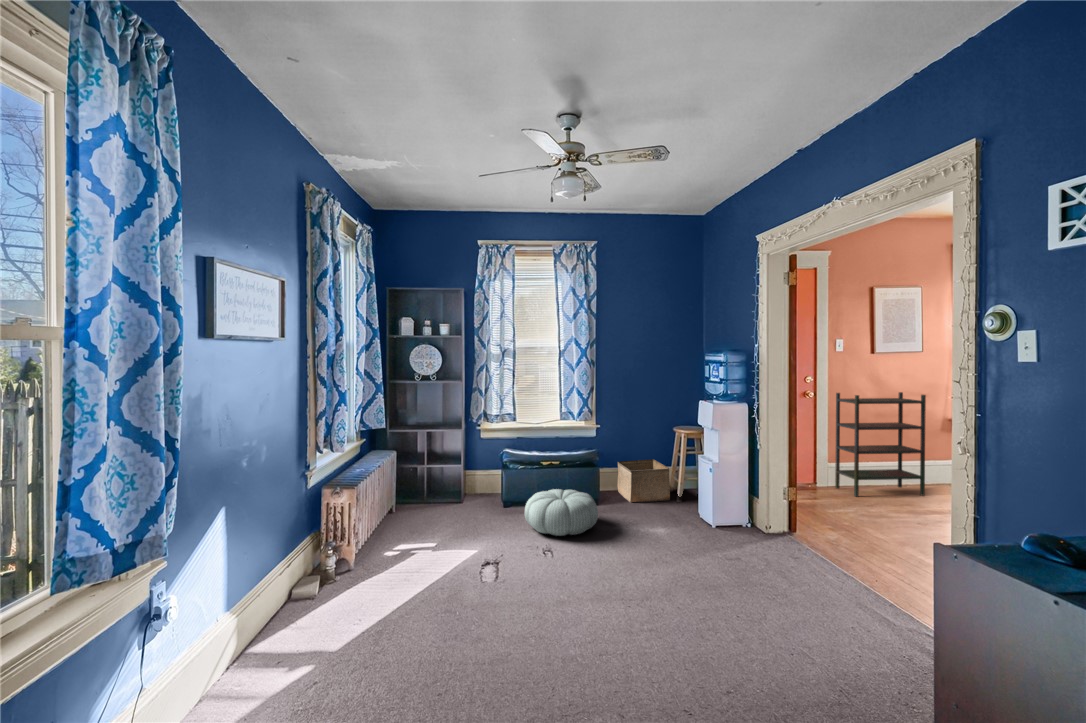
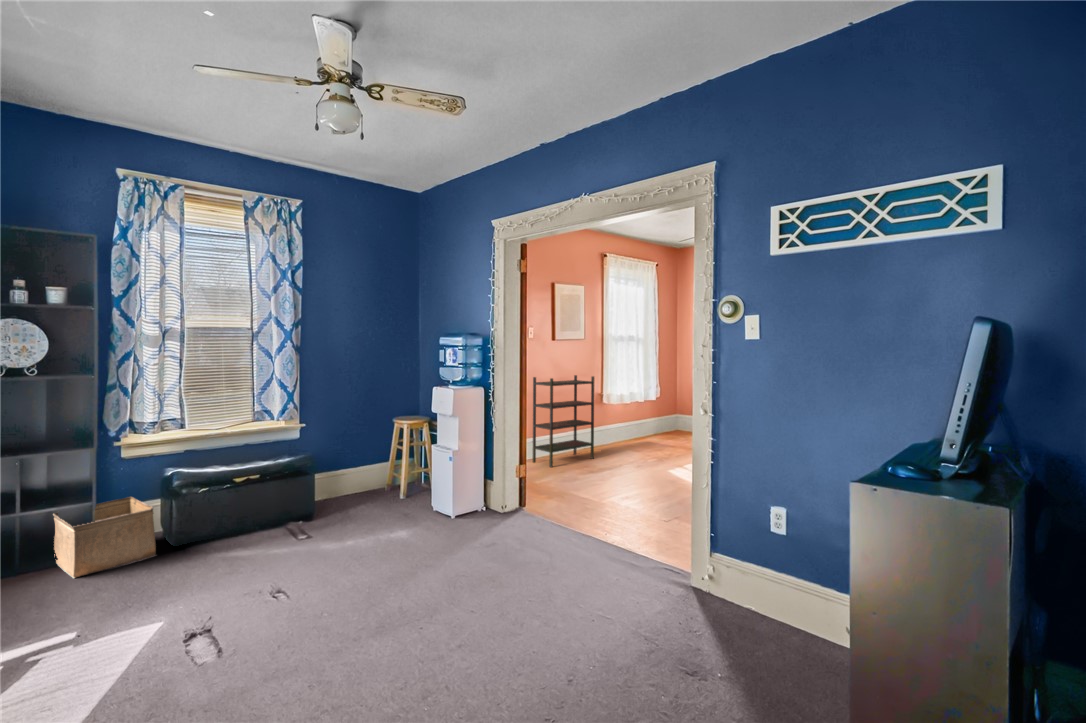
storage bin: present [617,459,670,502] -> present [53,497,156,578]
pouf: present [525,489,598,536] -> none [226,508,332,571]

